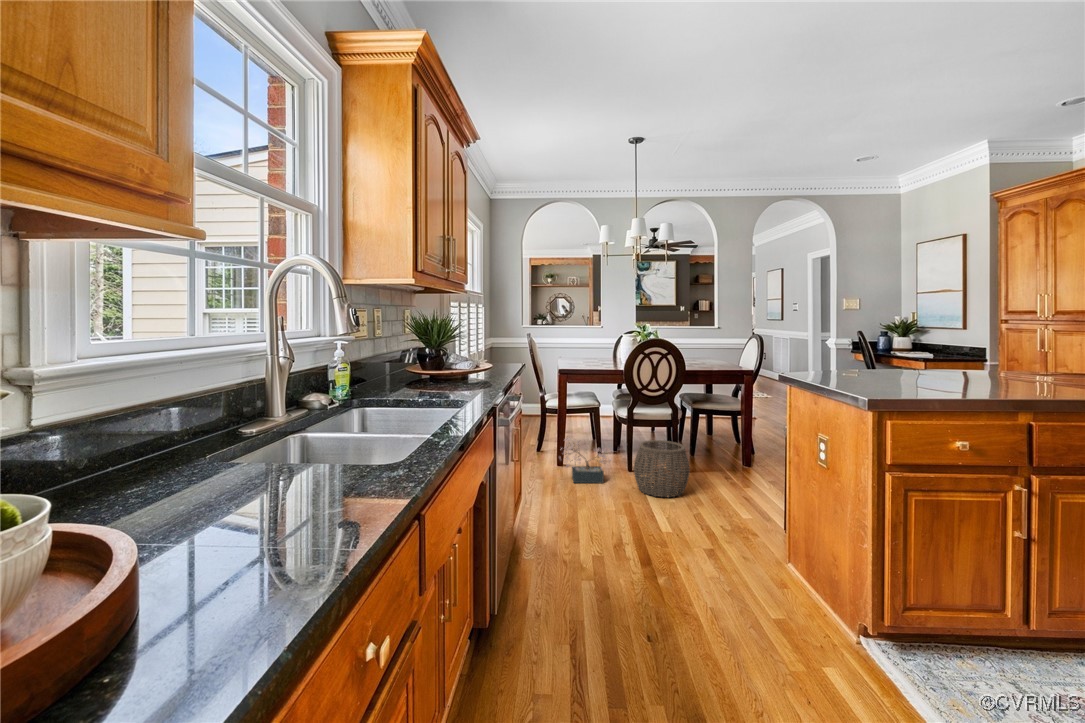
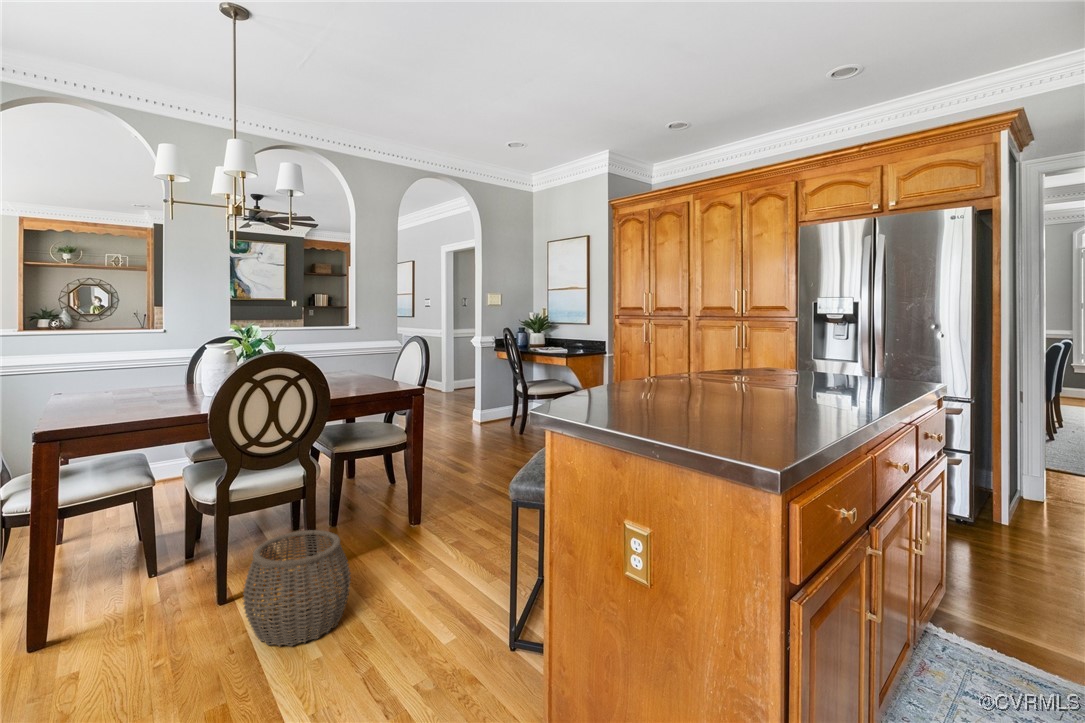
decorative plant: present [560,438,611,483] -> none [57,570,195,673]

